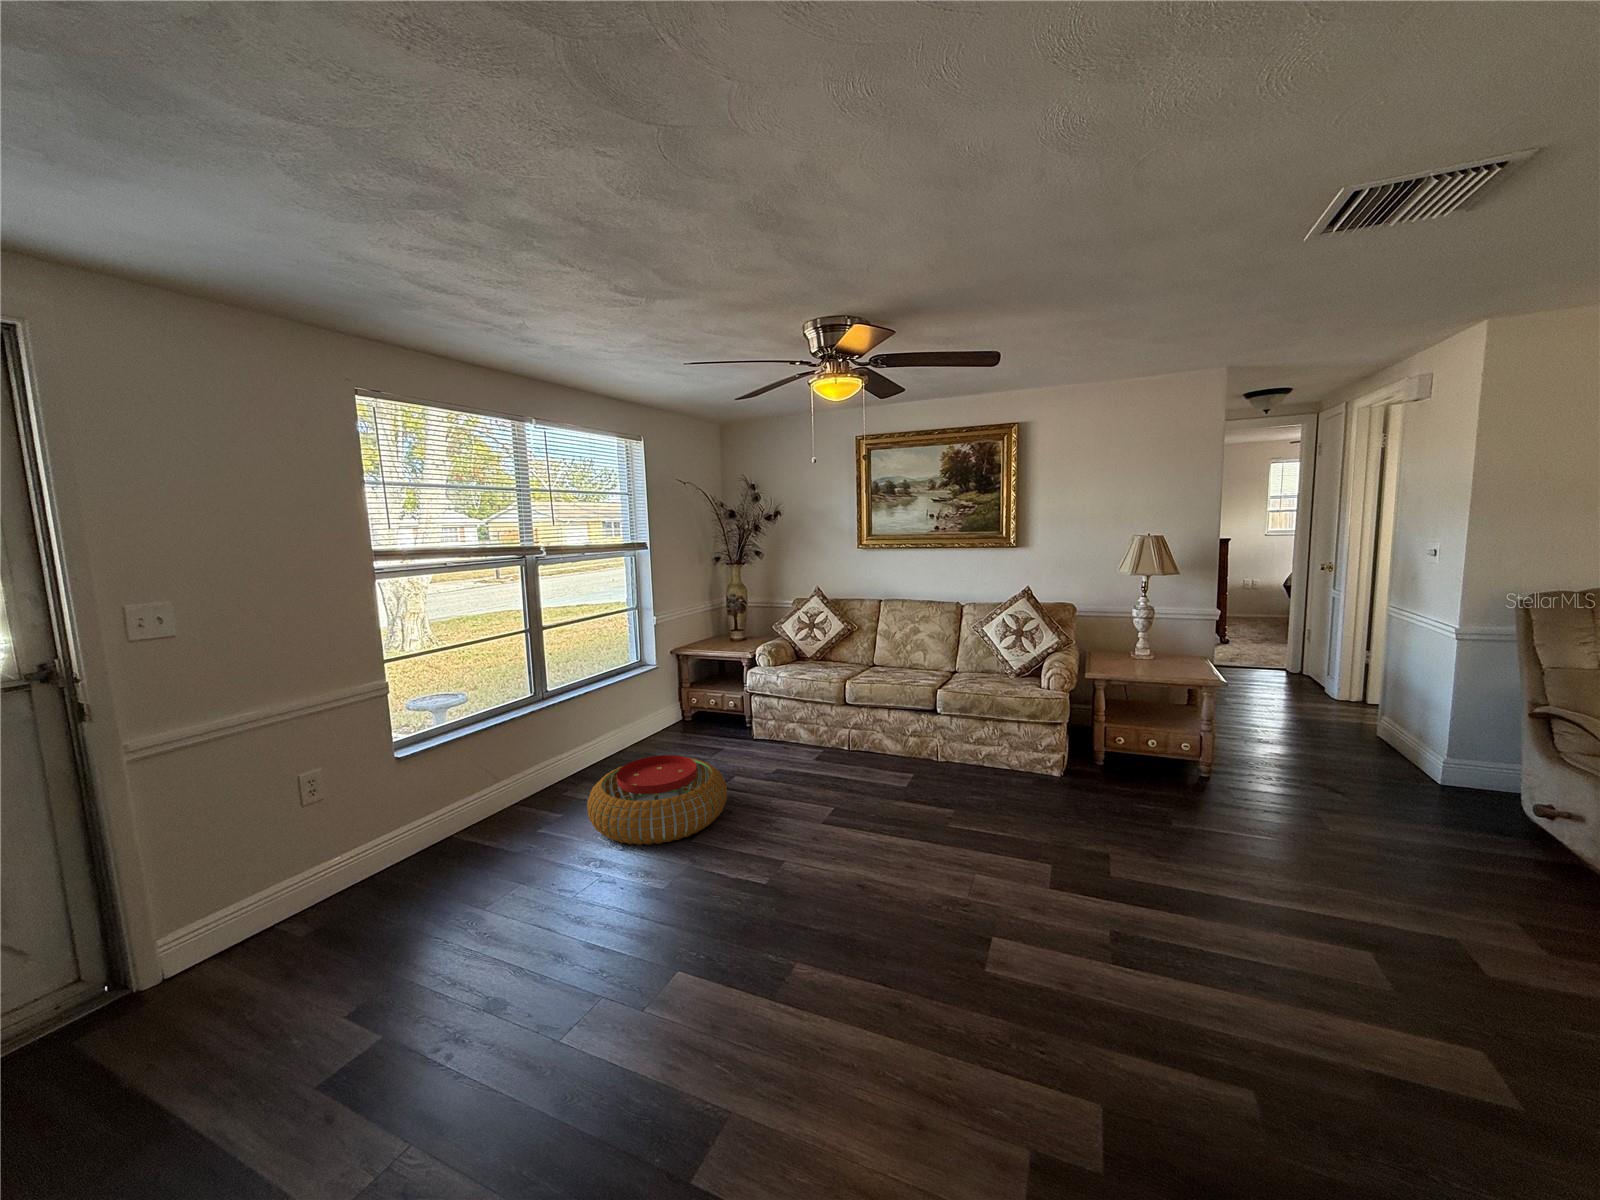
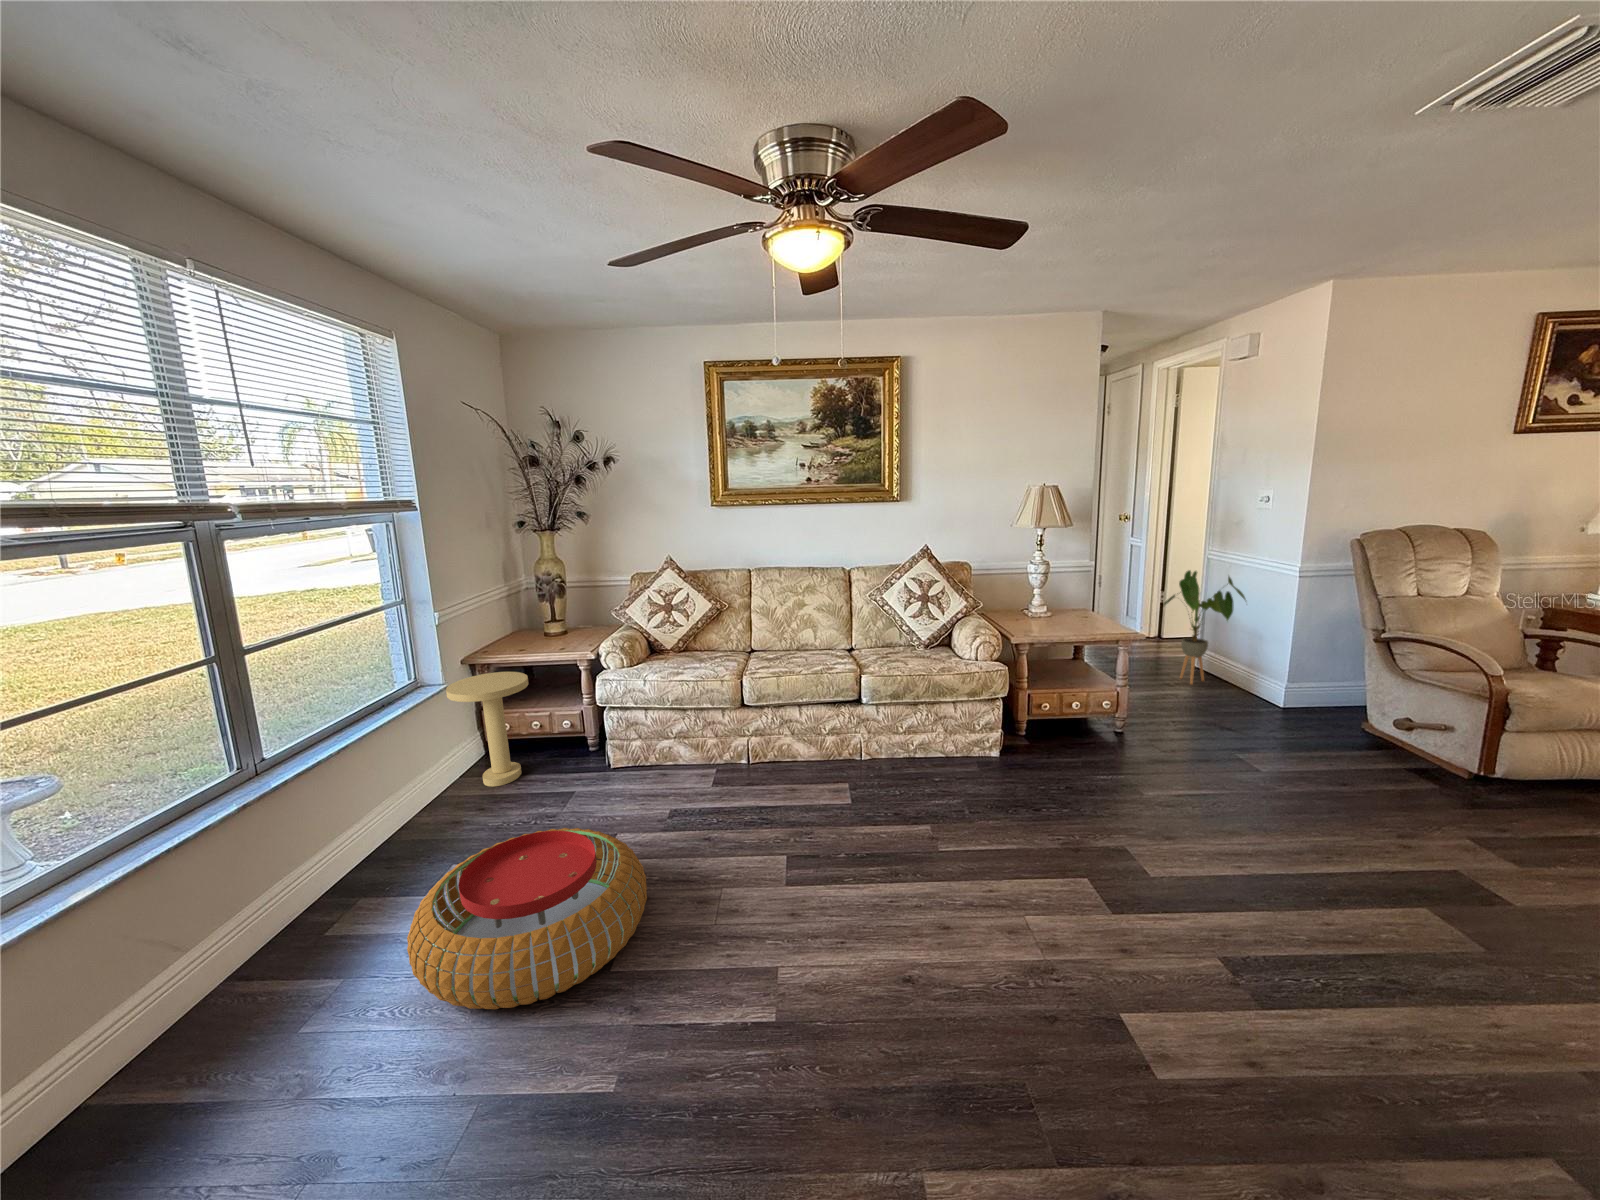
house plant: none [1311,627,1410,751] -> present [1164,570,1246,684]
side table: none [653,660,705,737] -> present [446,672,529,787]

